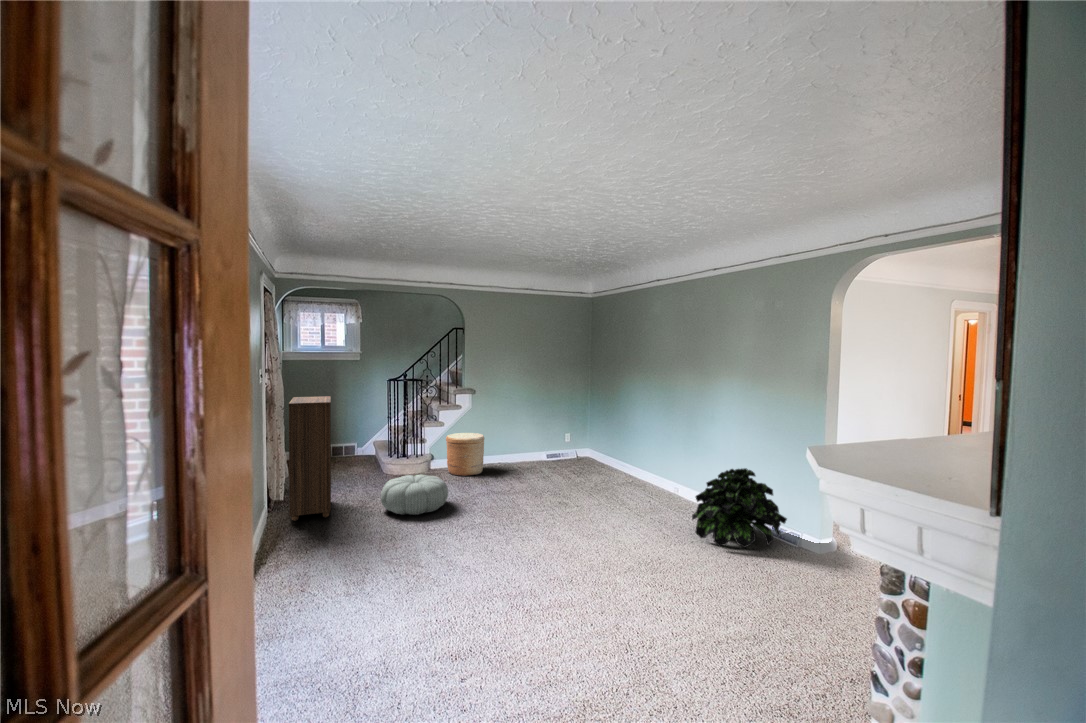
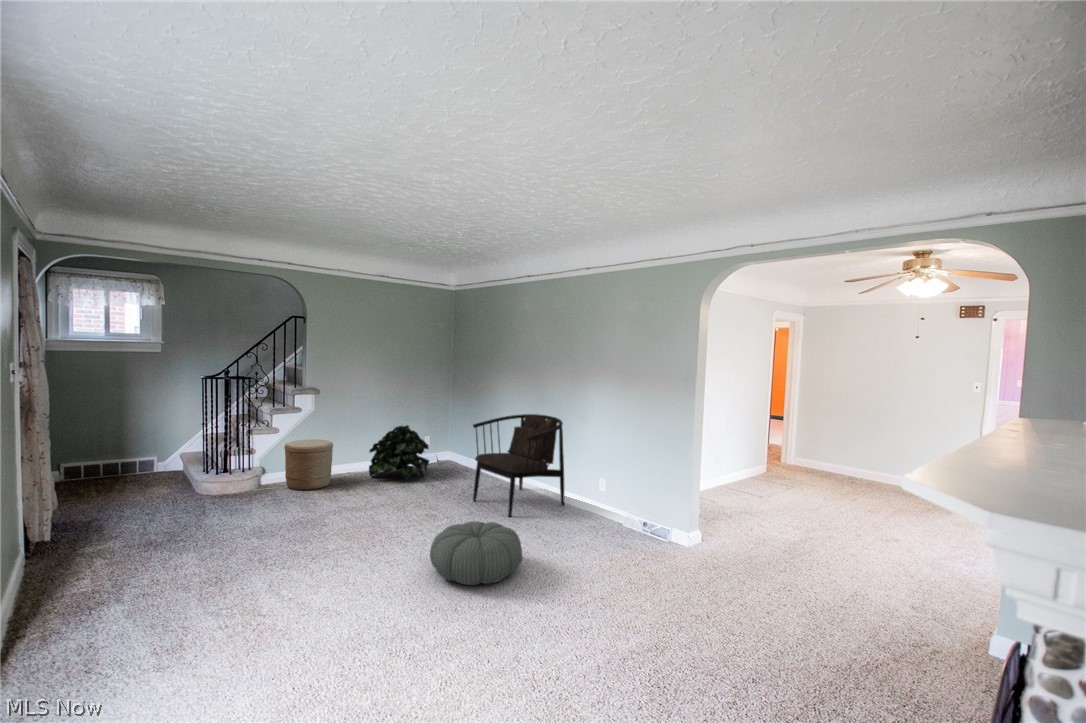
bookshelf: present [289,396,331,521] -> none [57,400,126,570]
armchair: none [603,414,693,510] -> present [473,414,564,517]
potted plant: present [692,468,787,547] -> present [369,425,429,480]
pouf: present [381,475,448,515] -> present [430,521,522,585]

